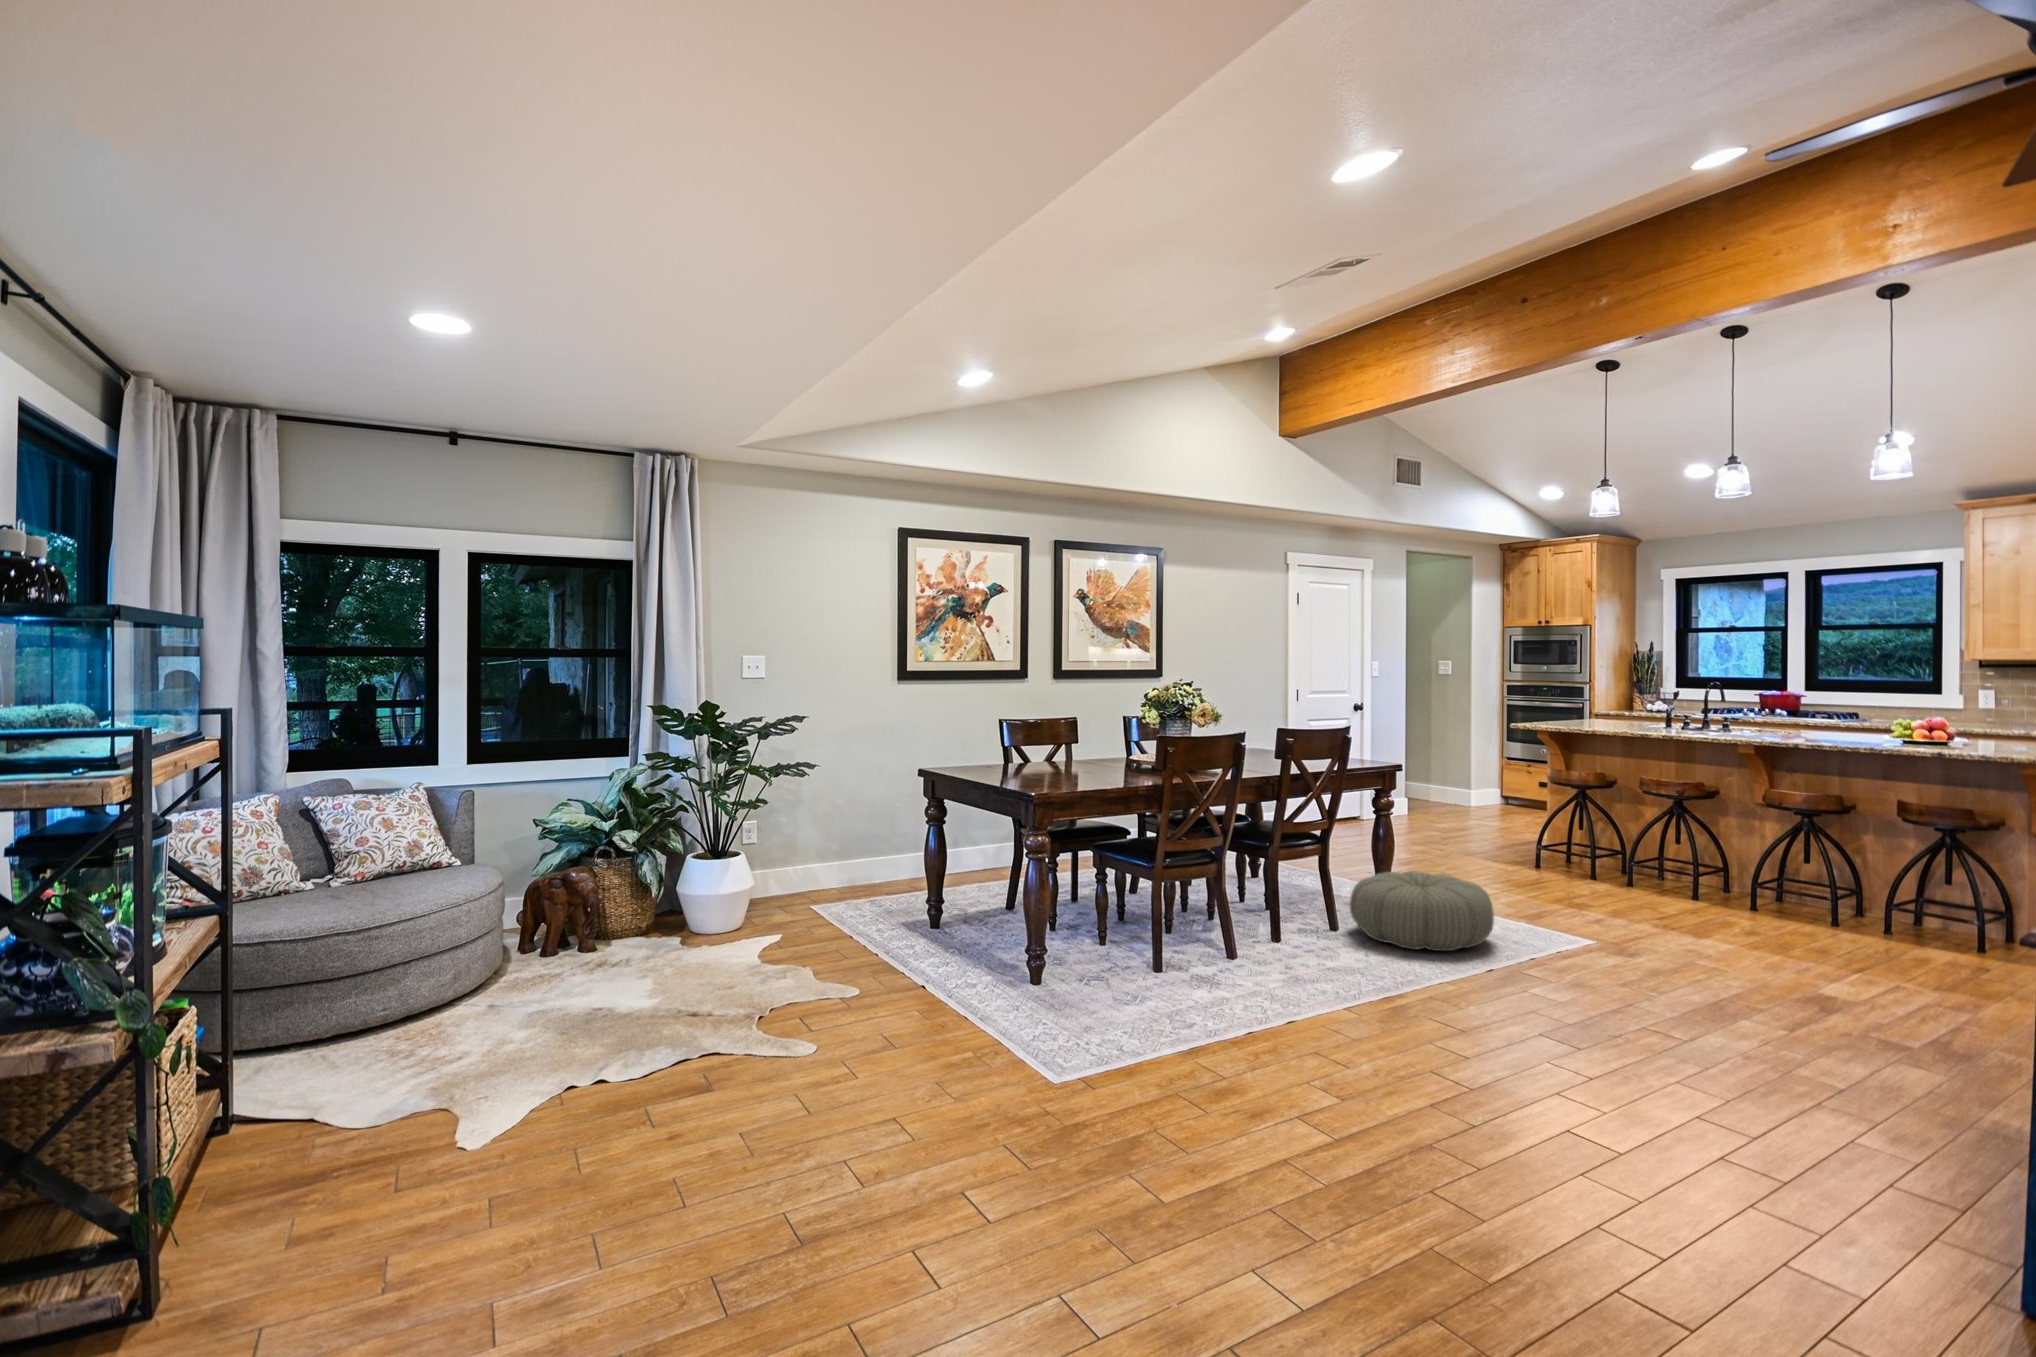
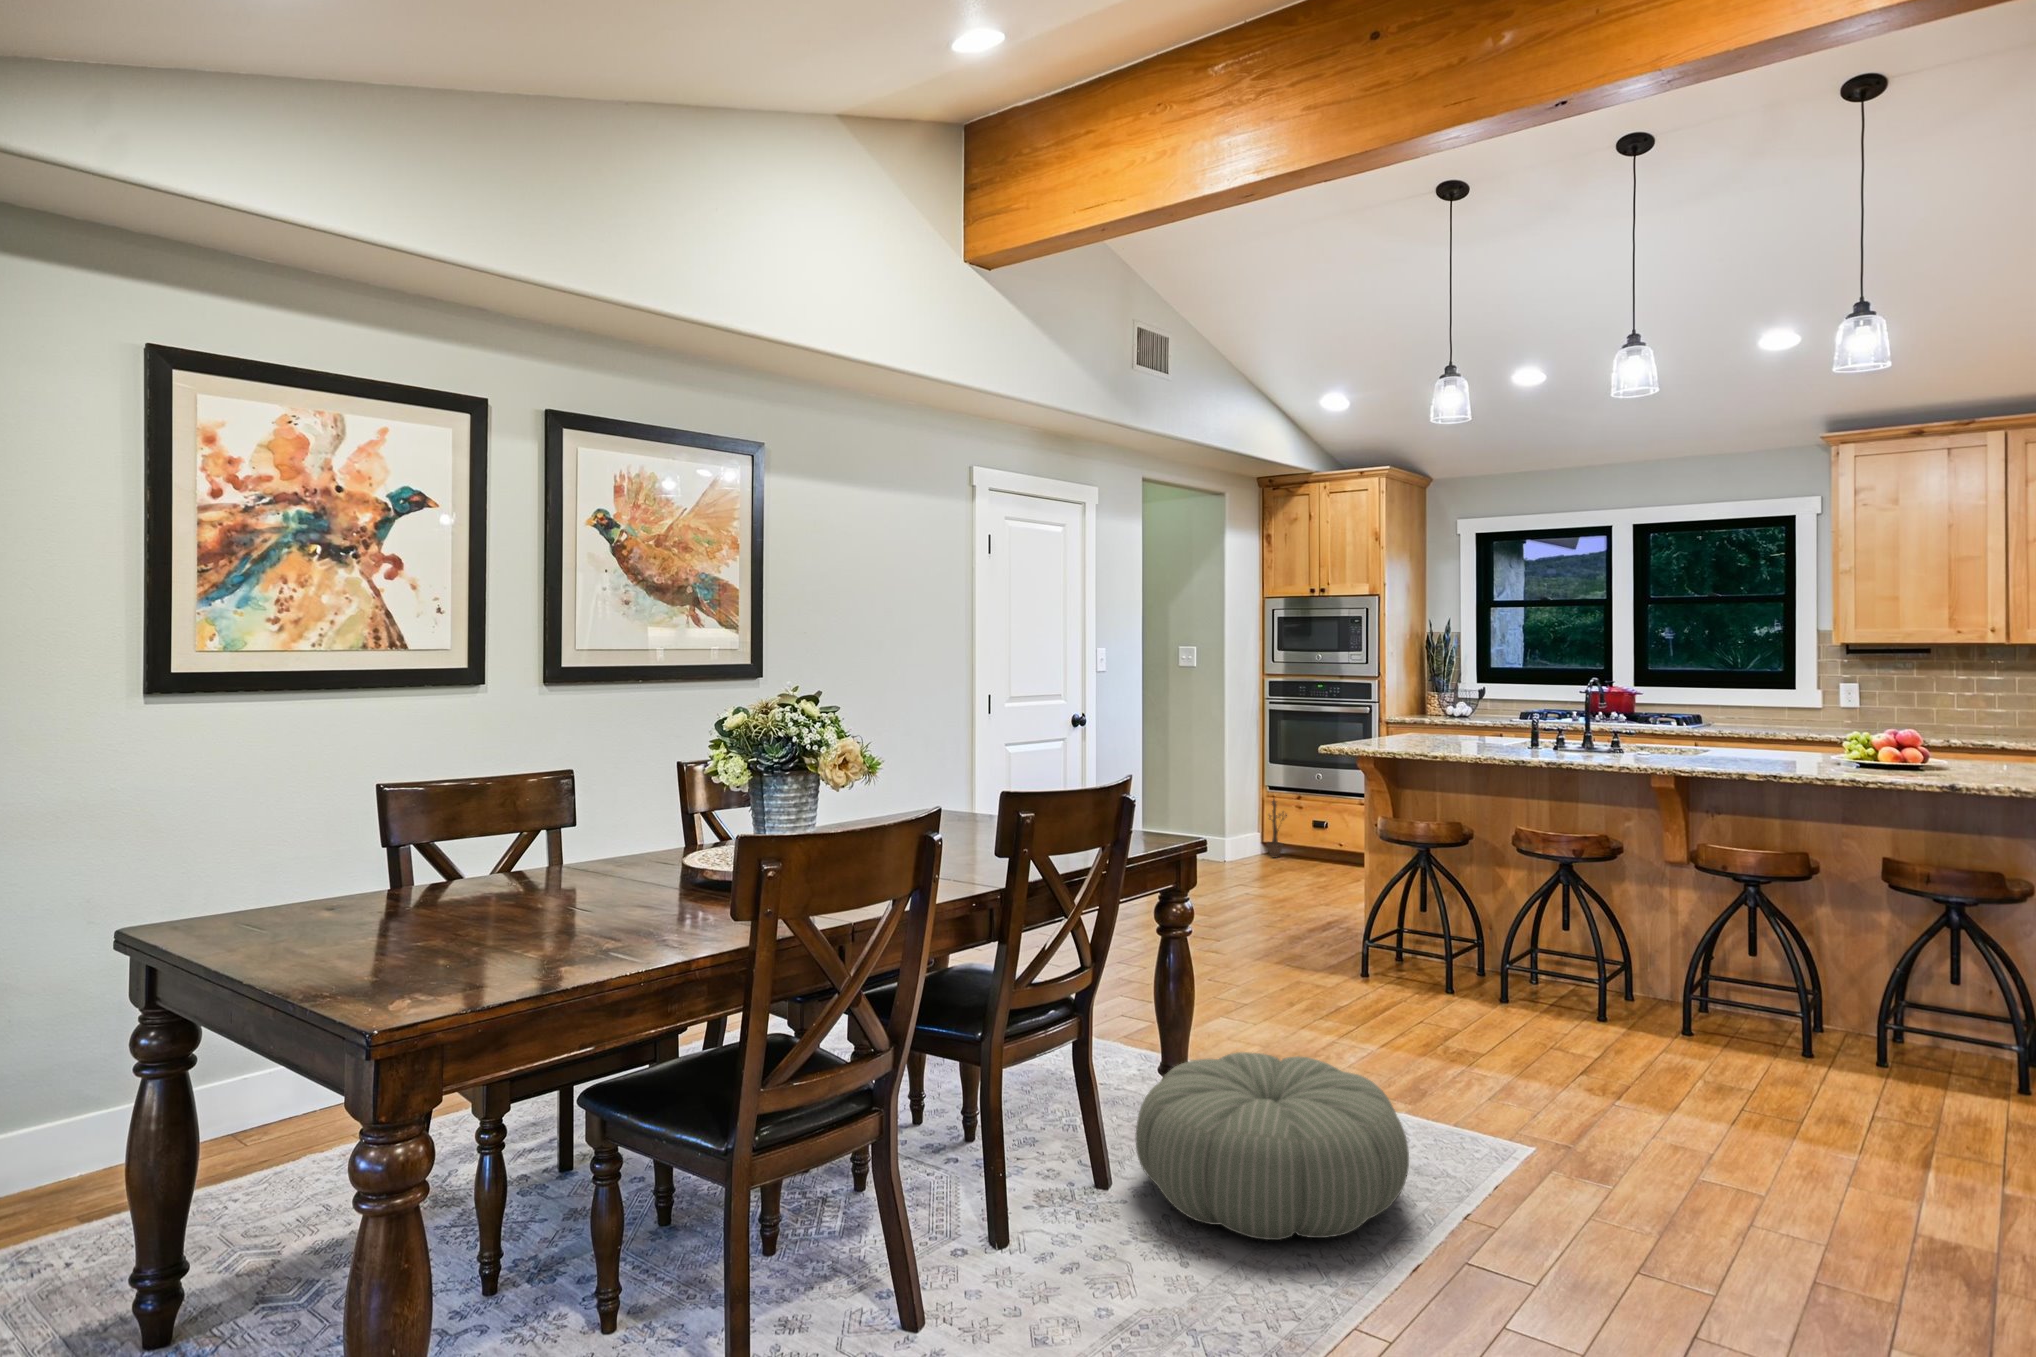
decorative plant: none [1506,766,1521,808] -> present [1267,799,1287,858]

